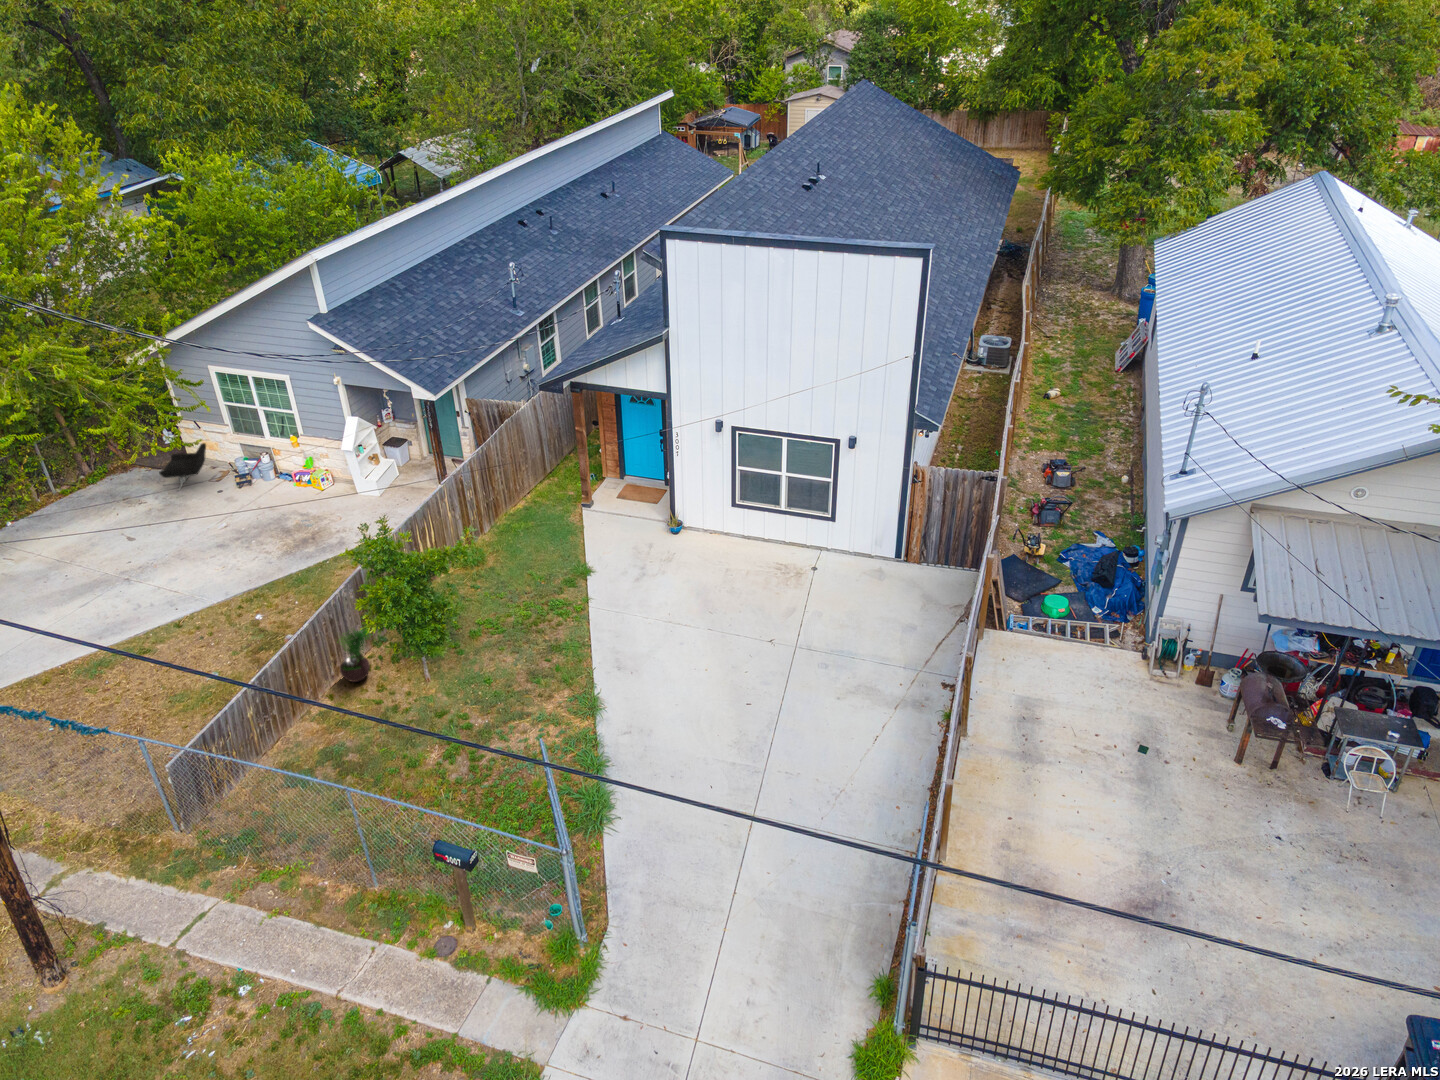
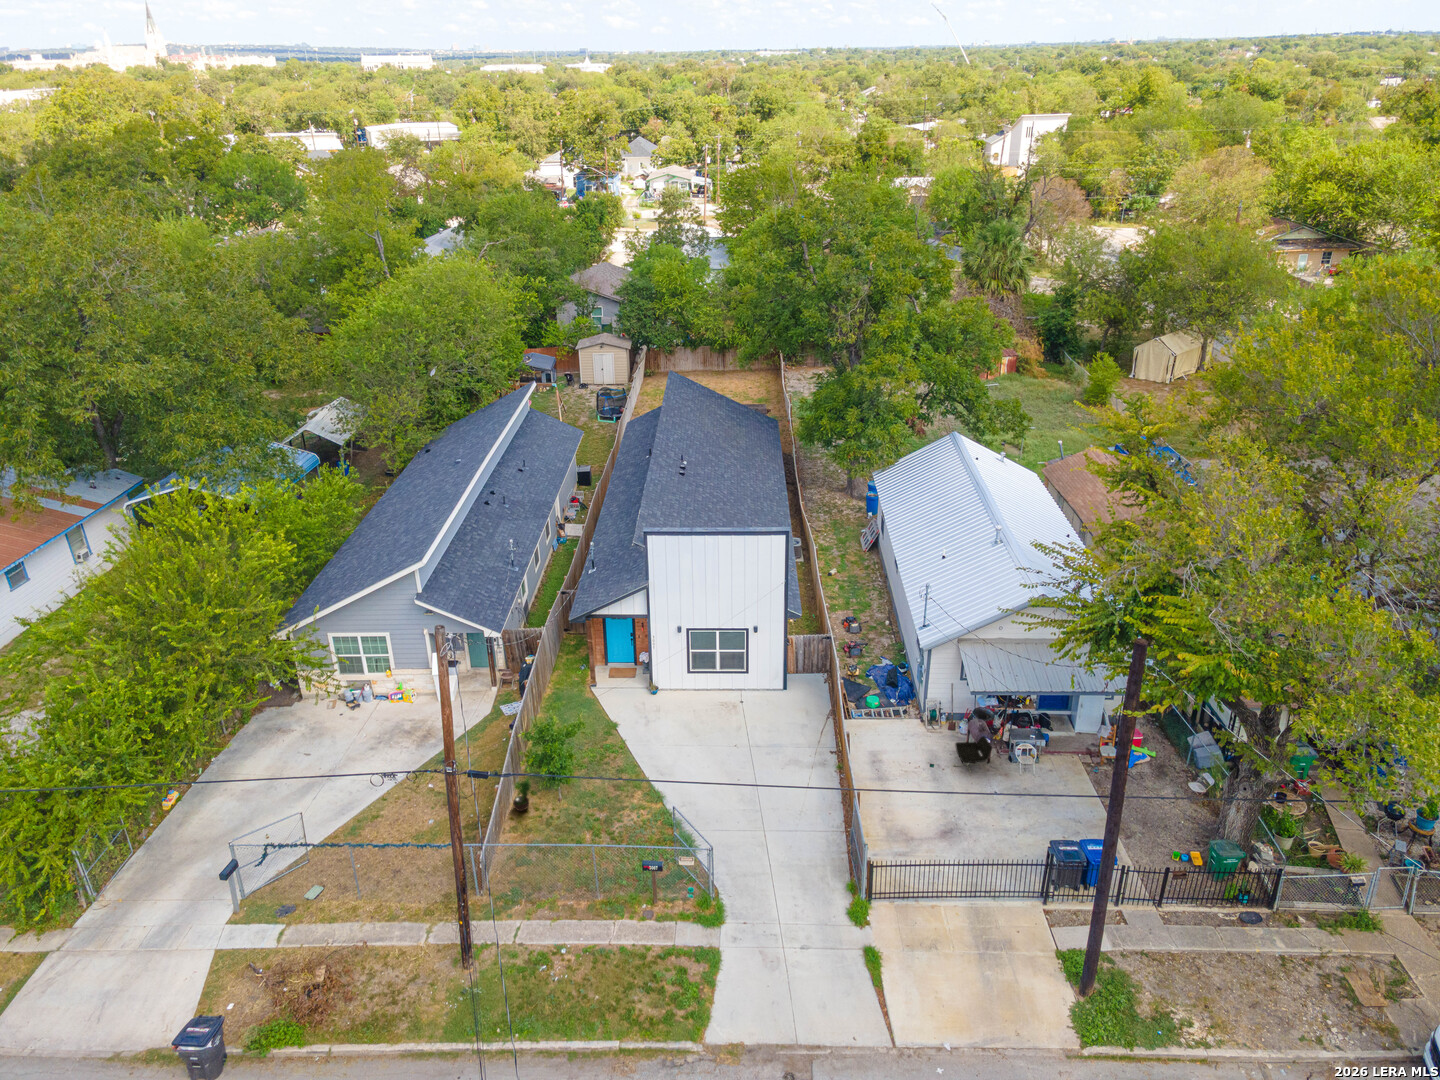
lounge chair: present [159,443,206,491] -> present [955,736,992,772]

